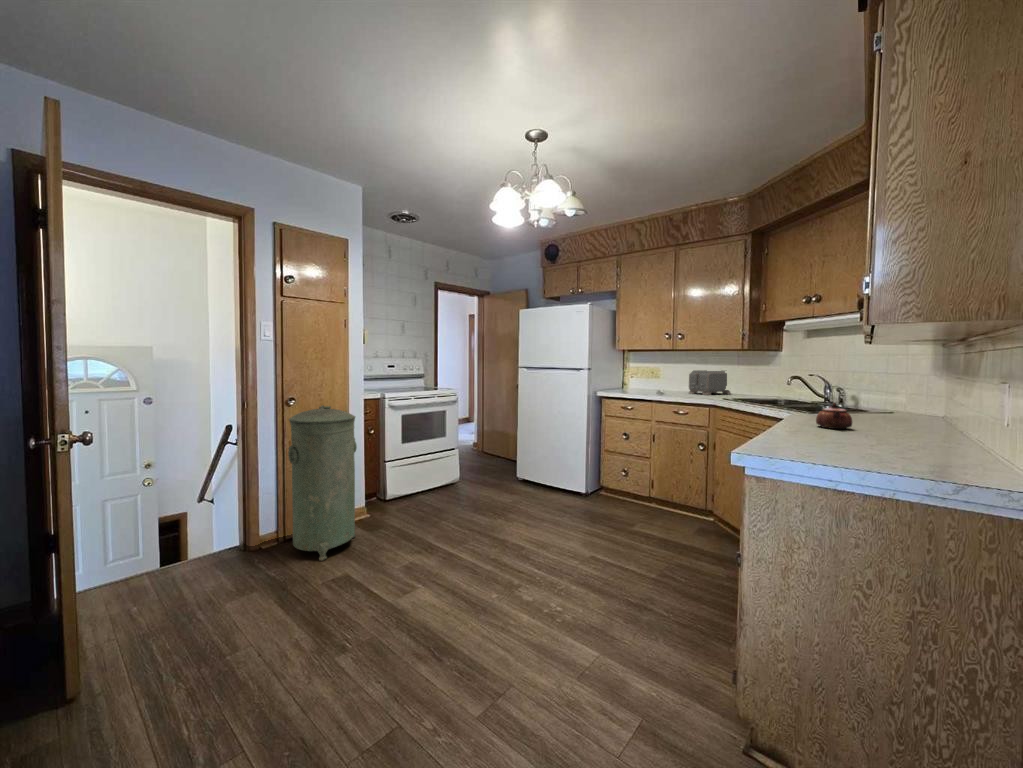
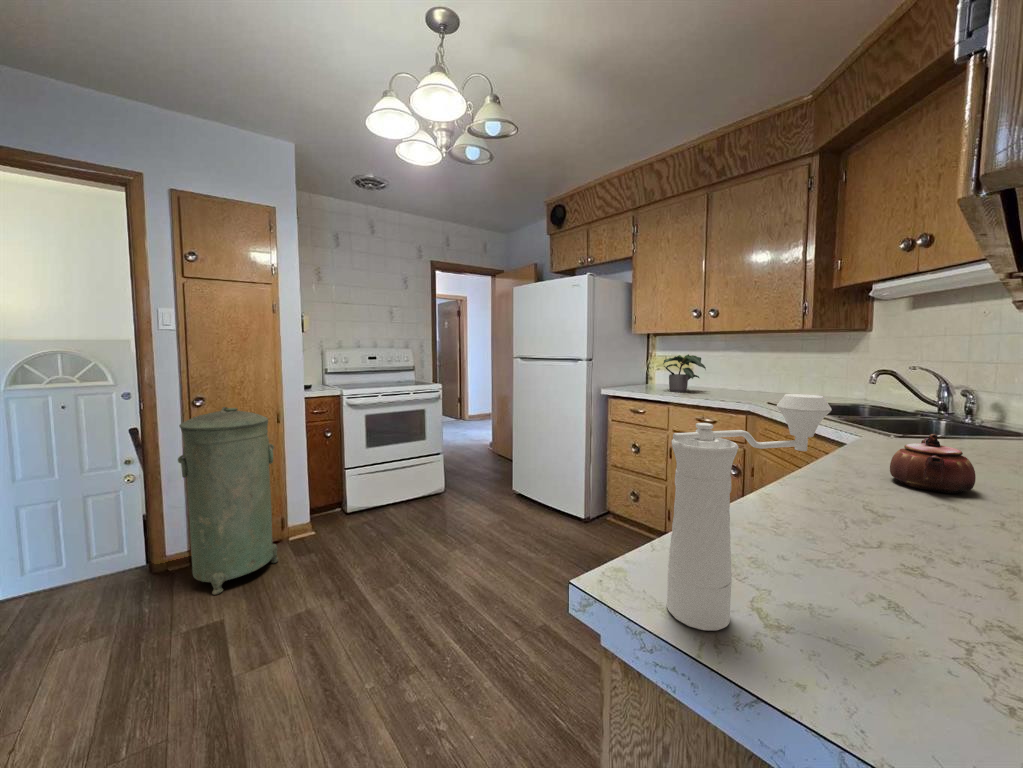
potted plant: none [644,365,674,394] -> present [663,354,706,392]
toaster: present [689,370,731,395] -> none [727,360,792,395]
pepper mill: none [768,377,819,455] -> present [667,394,832,631]

